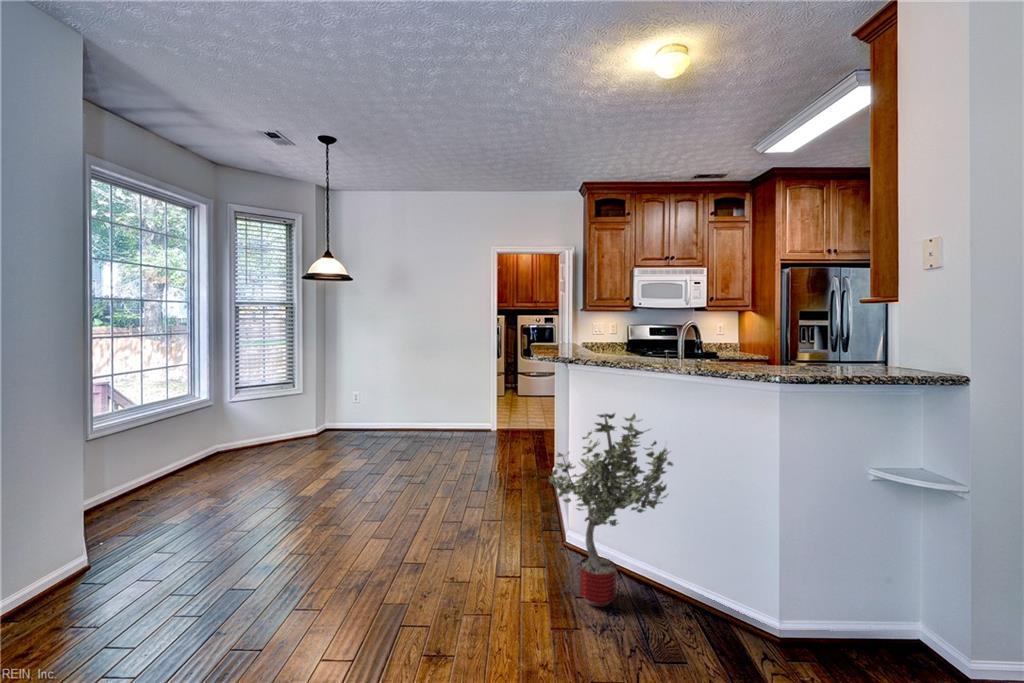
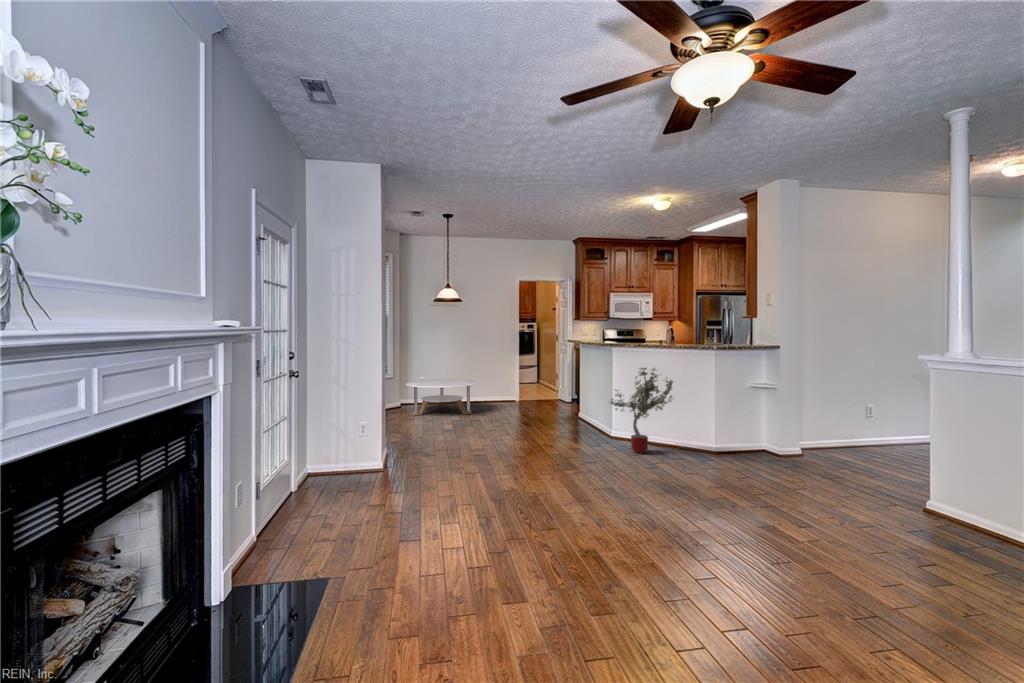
round table: none [309,395,420,452] -> present [406,379,477,416]

